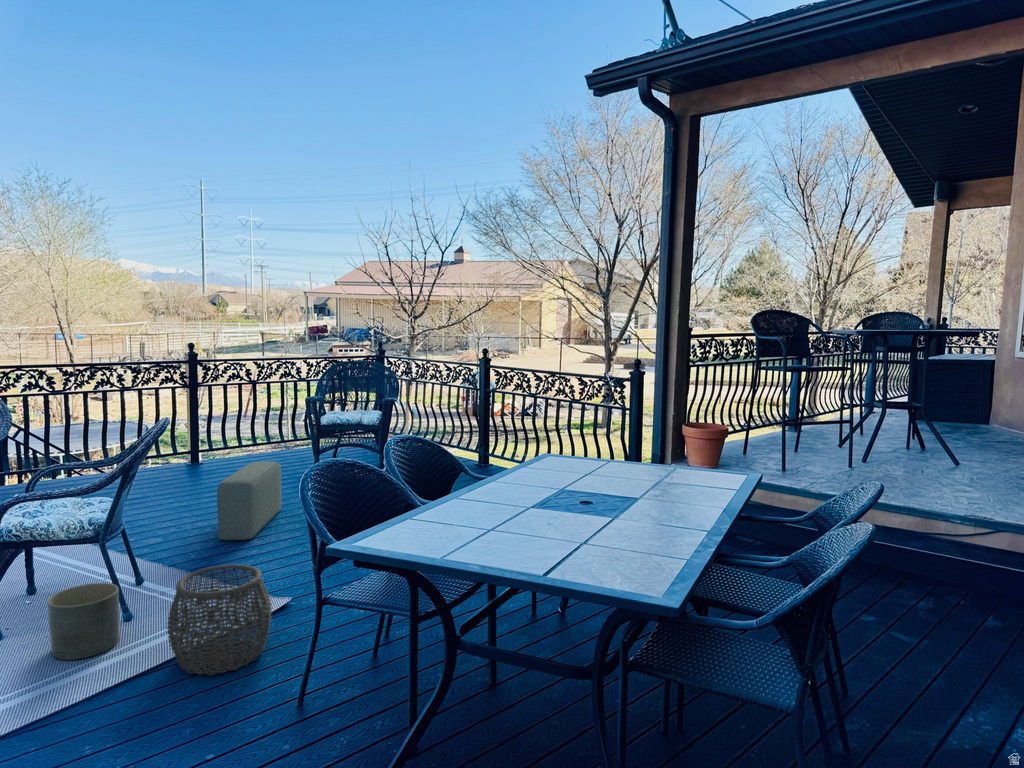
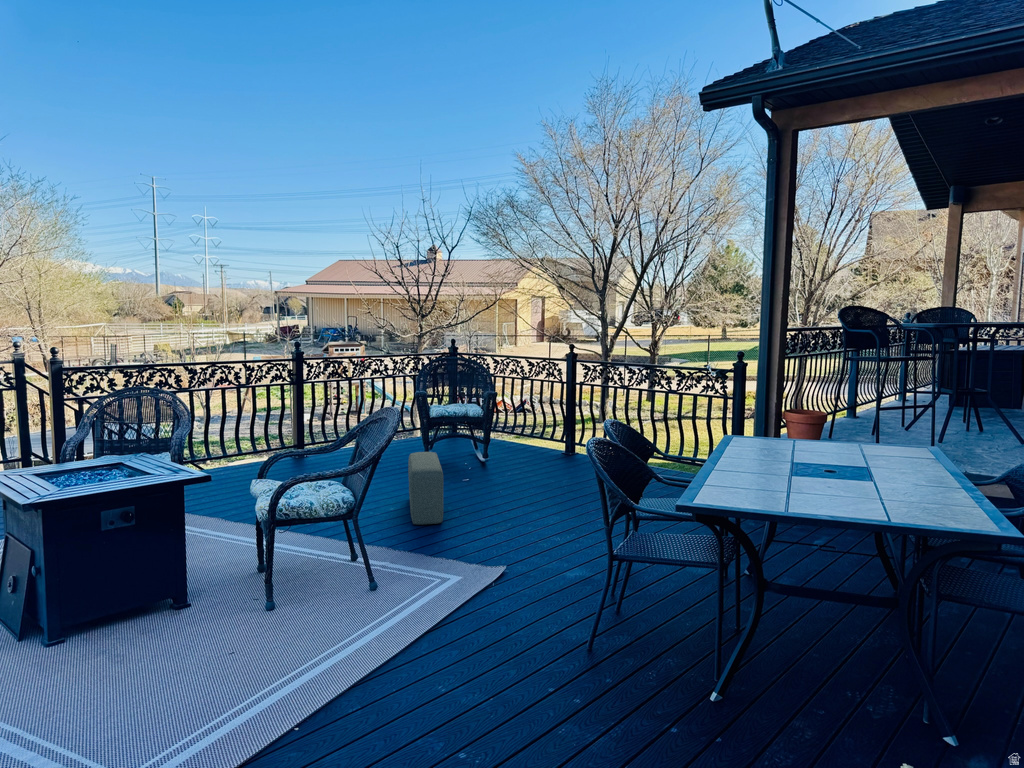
woven basket: present [167,564,272,675] -> none [494,538,581,635]
planter: present [47,583,119,660] -> none [376,560,431,629]

